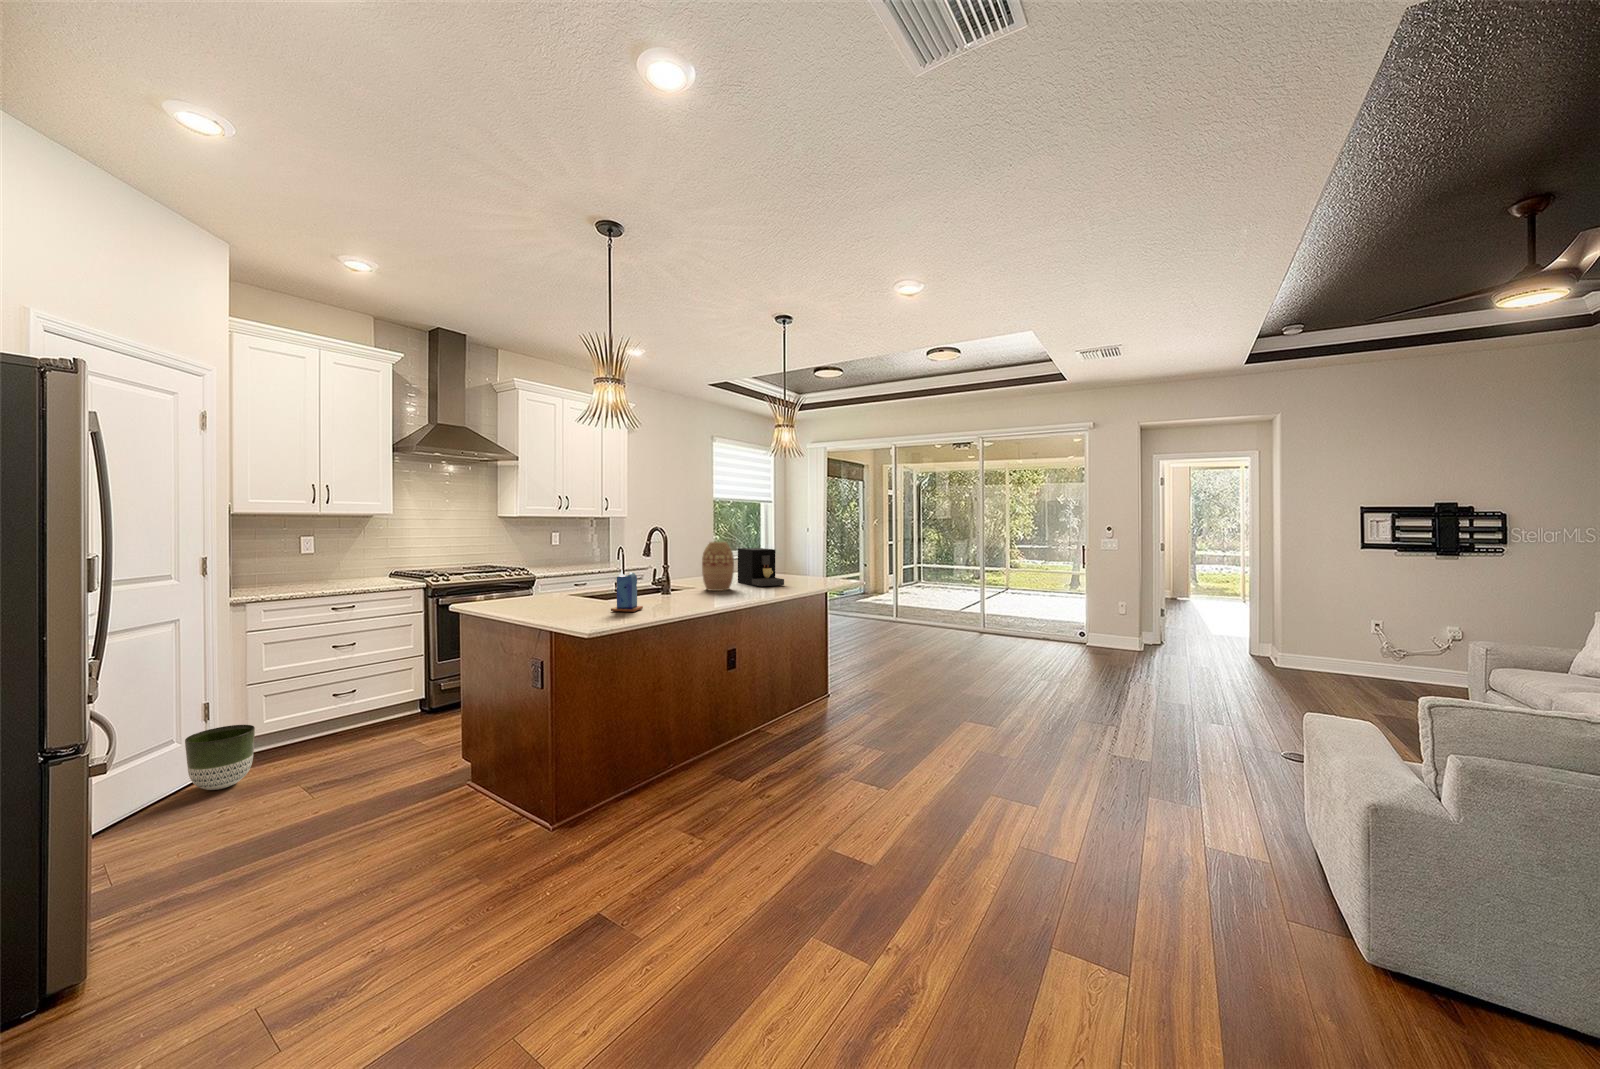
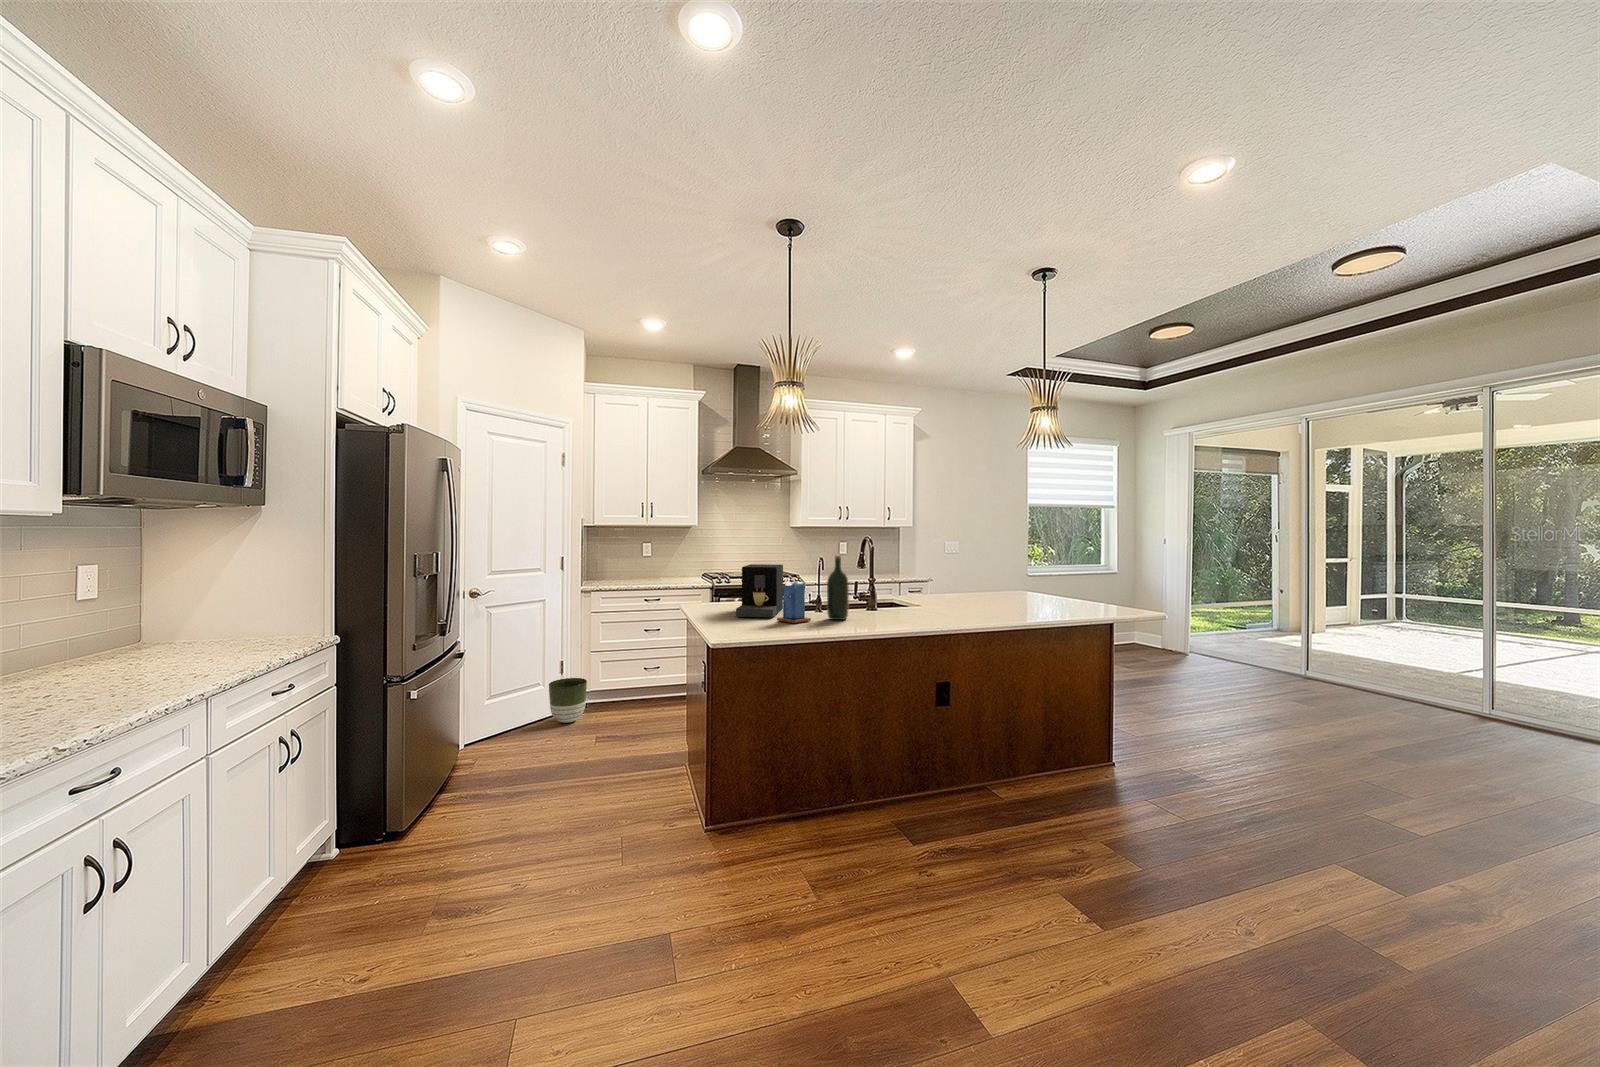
vase: present [702,542,734,591] -> none [917,552,955,609]
wine bottle: none [652,547,672,606] -> present [827,556,849,620]
coffee maker: present [738,548,784,586] -> present [736,564,783,617]

